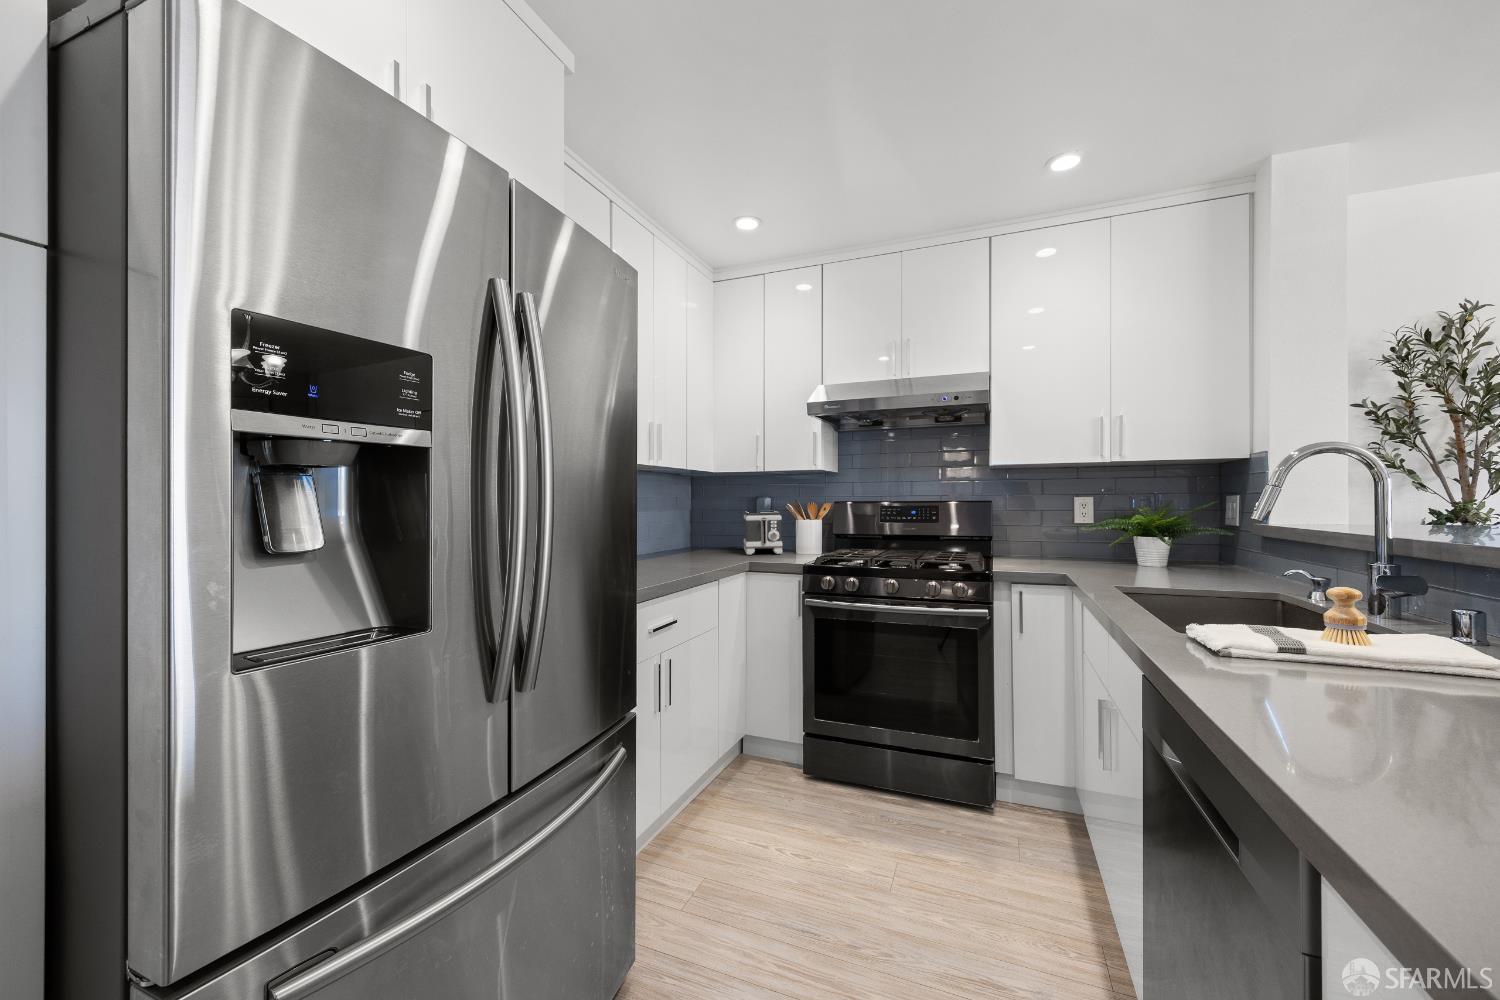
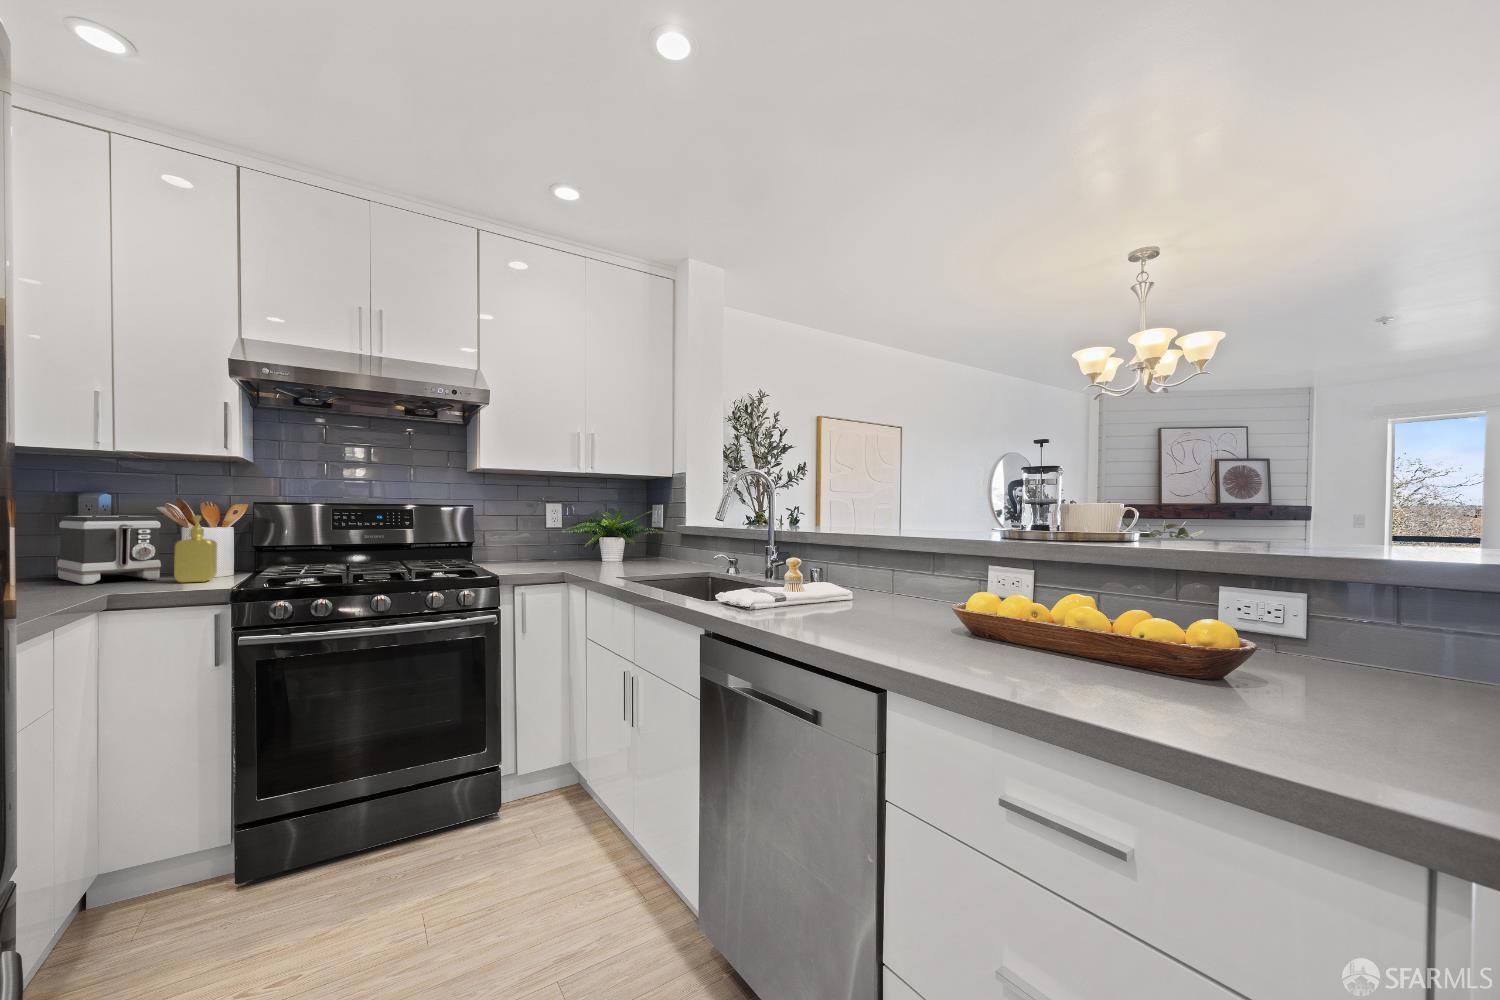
soap dispenser: none [785,512,807,558] -> present [174,515,217,583]

